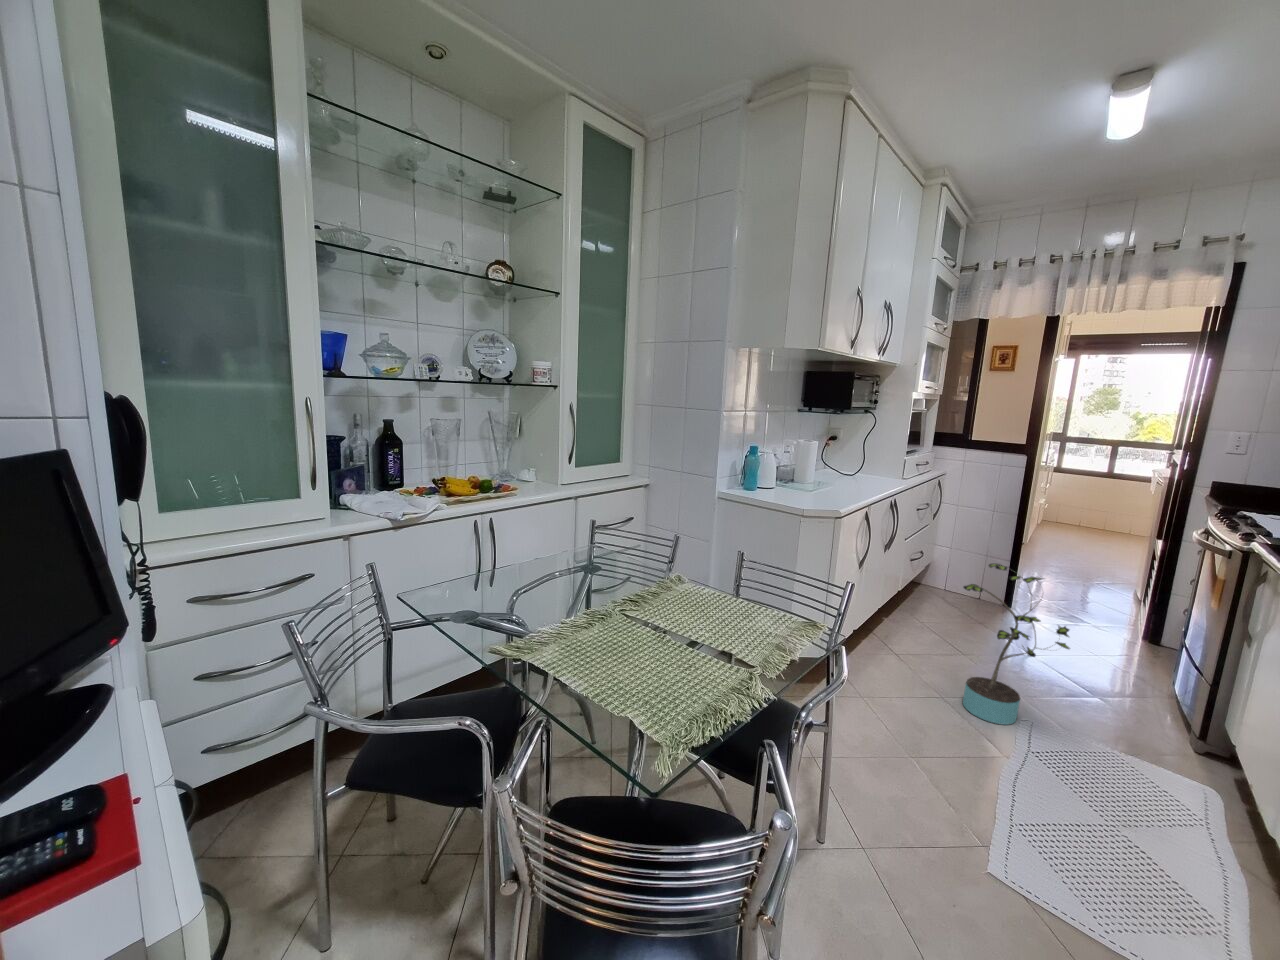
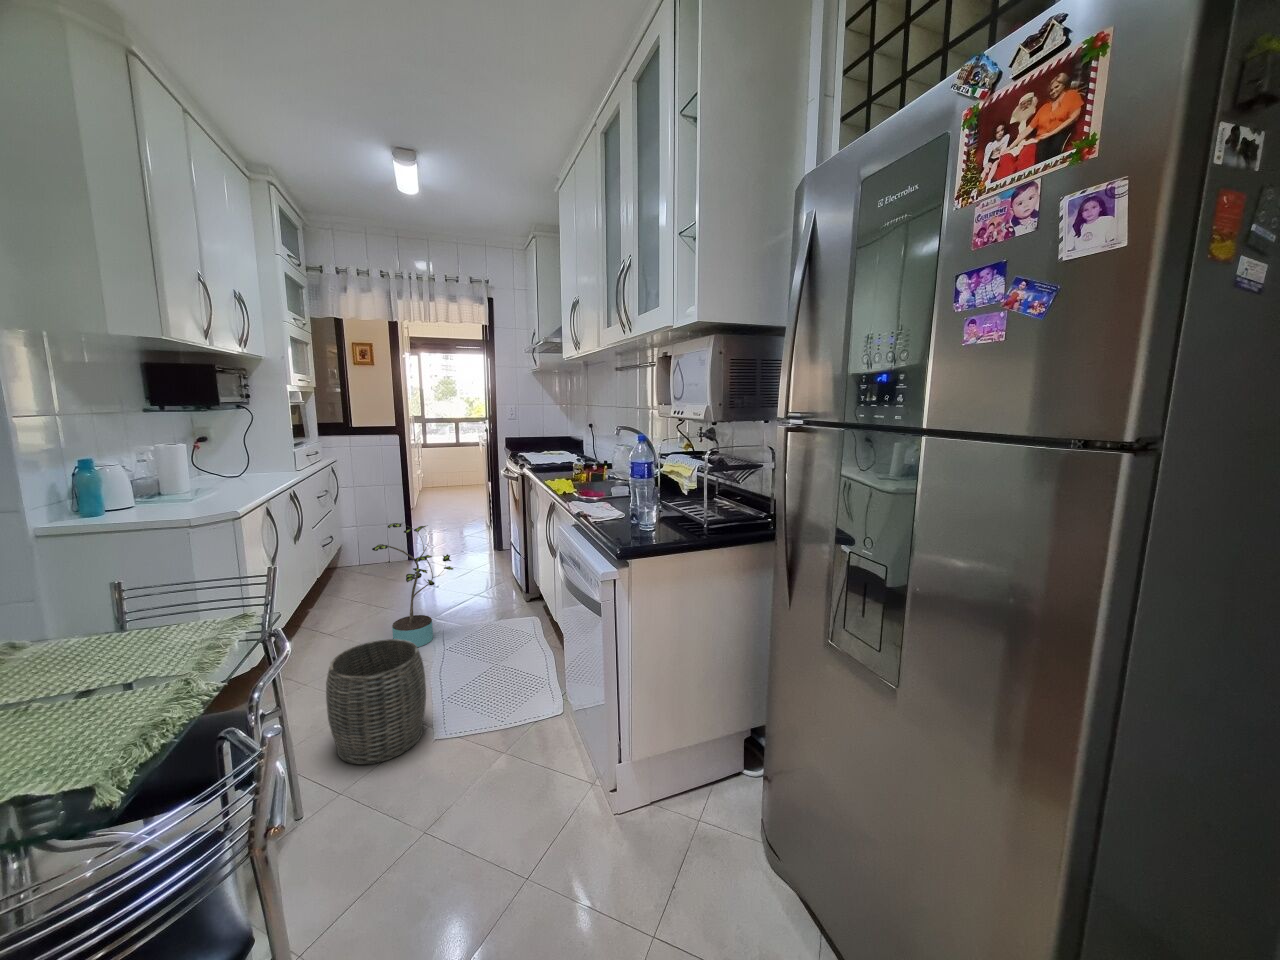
woven basket: none [871,694,997,856] -> present [326,639,426,765]

